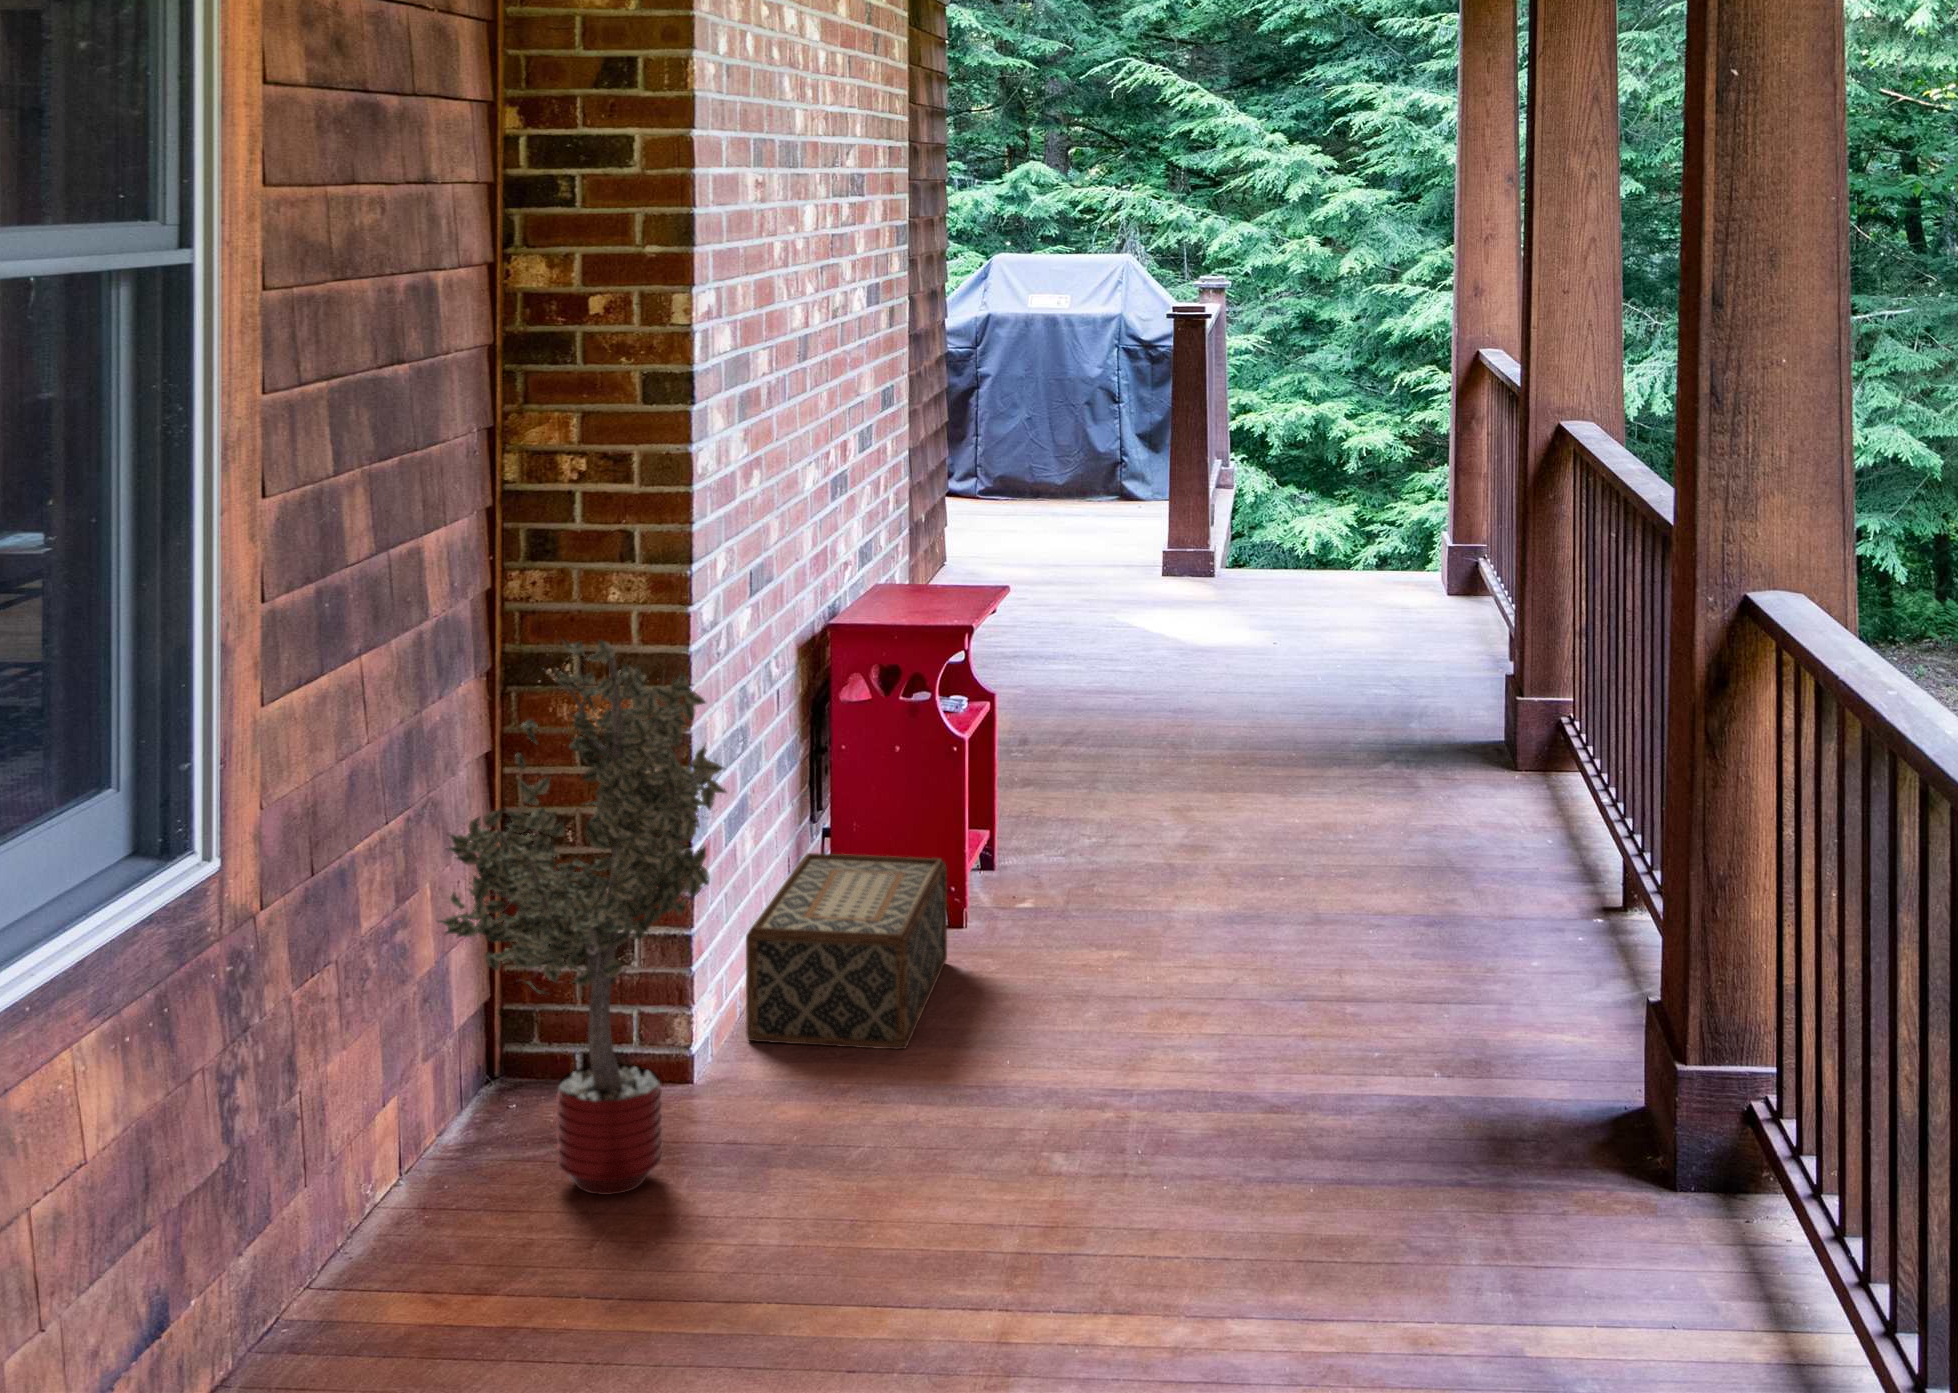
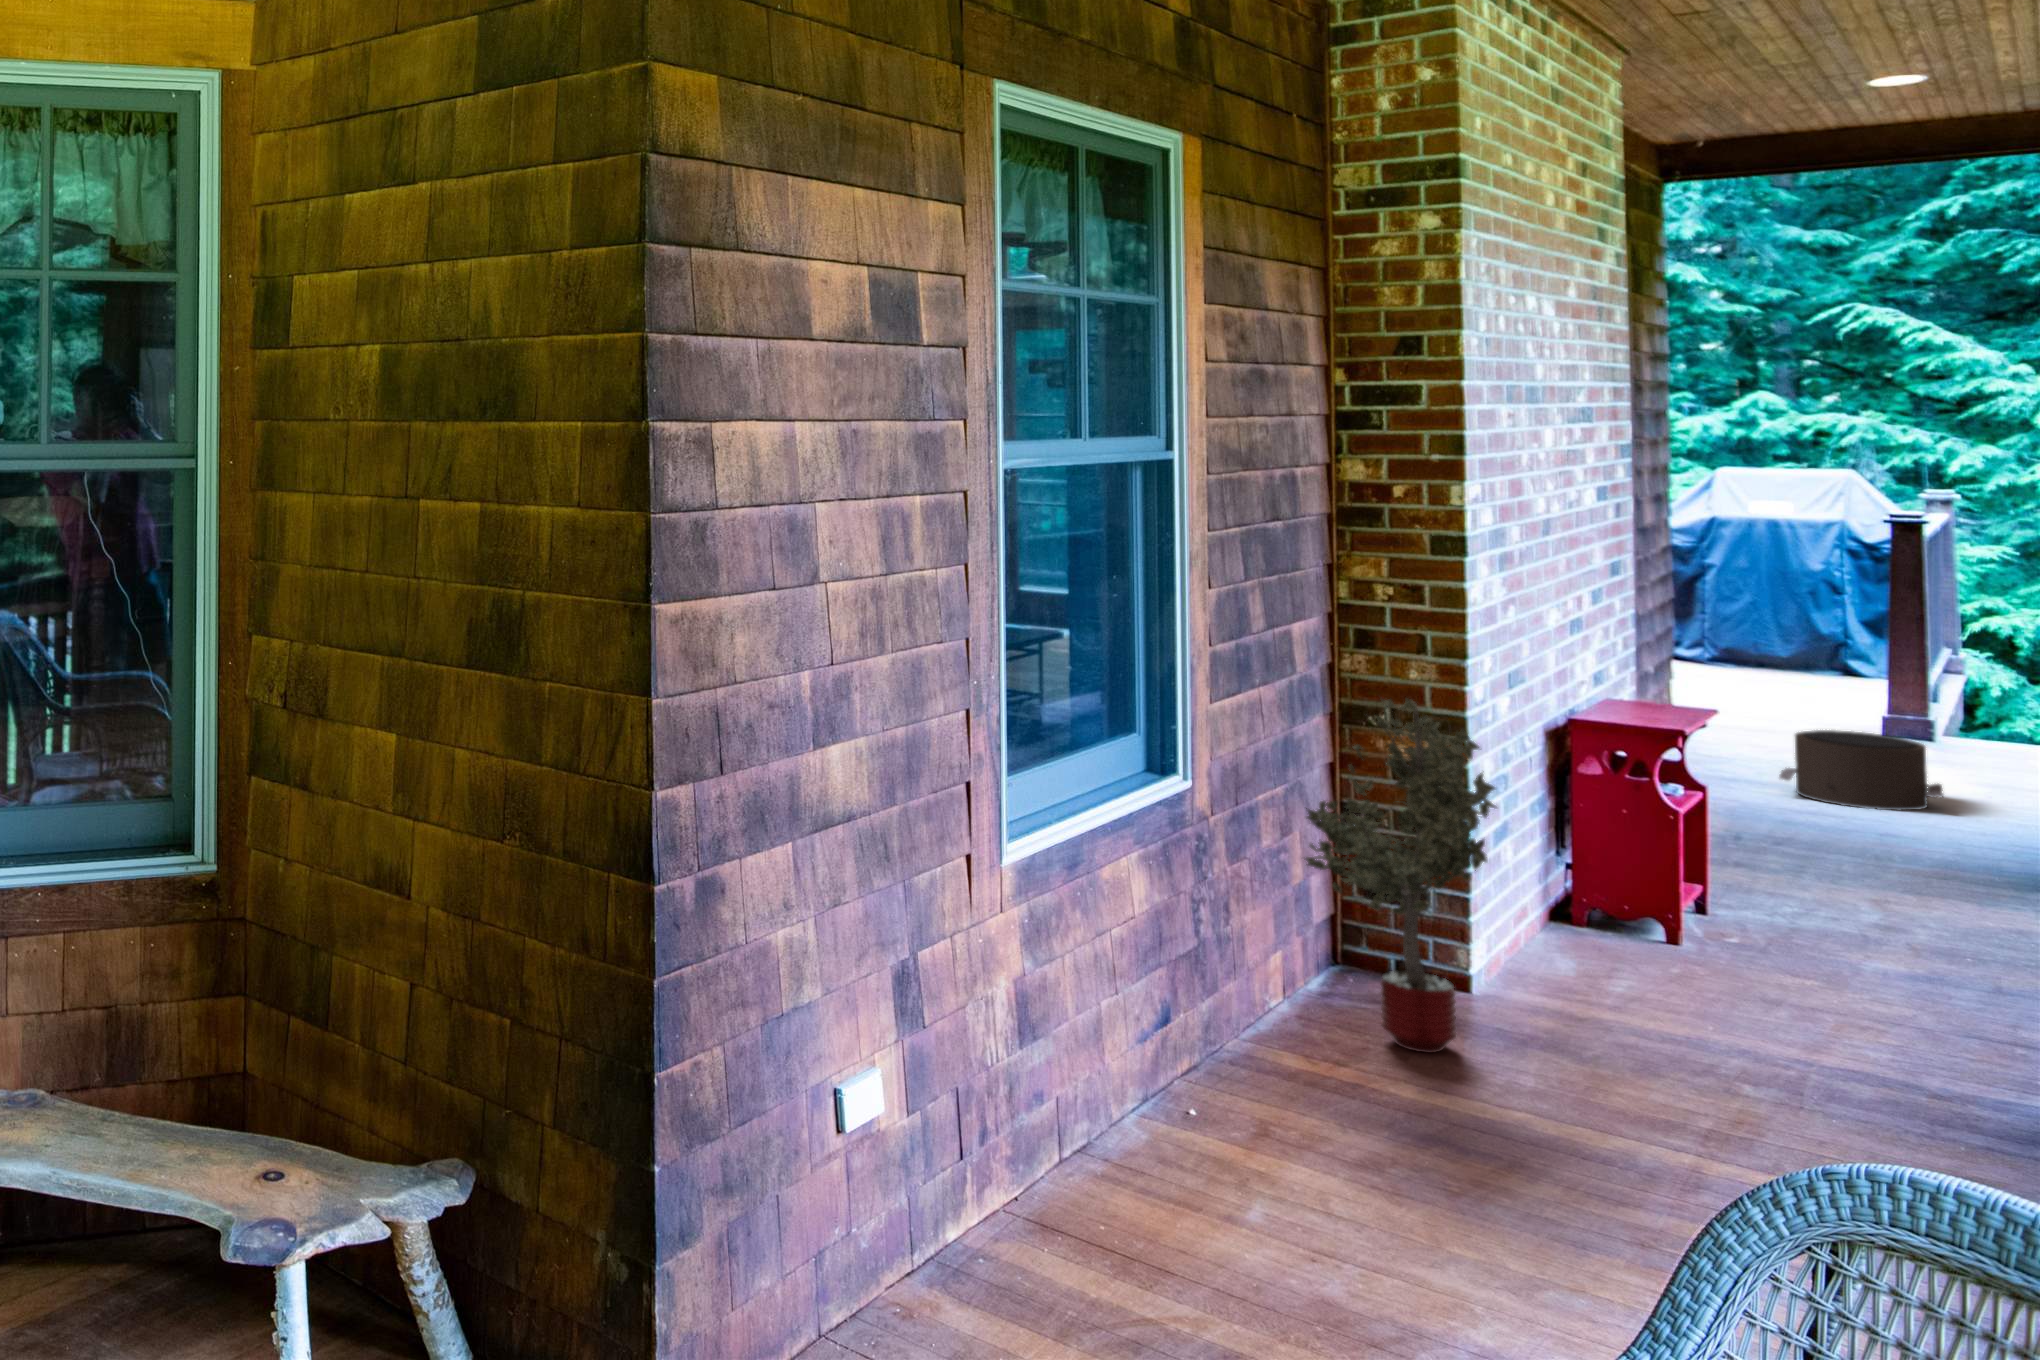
pouf: none [1055,584,1219,680] -> present [1779,730,1943,810]
woven basket: present [746,853,947,1049] -> none [1512,874,1677,1013]

